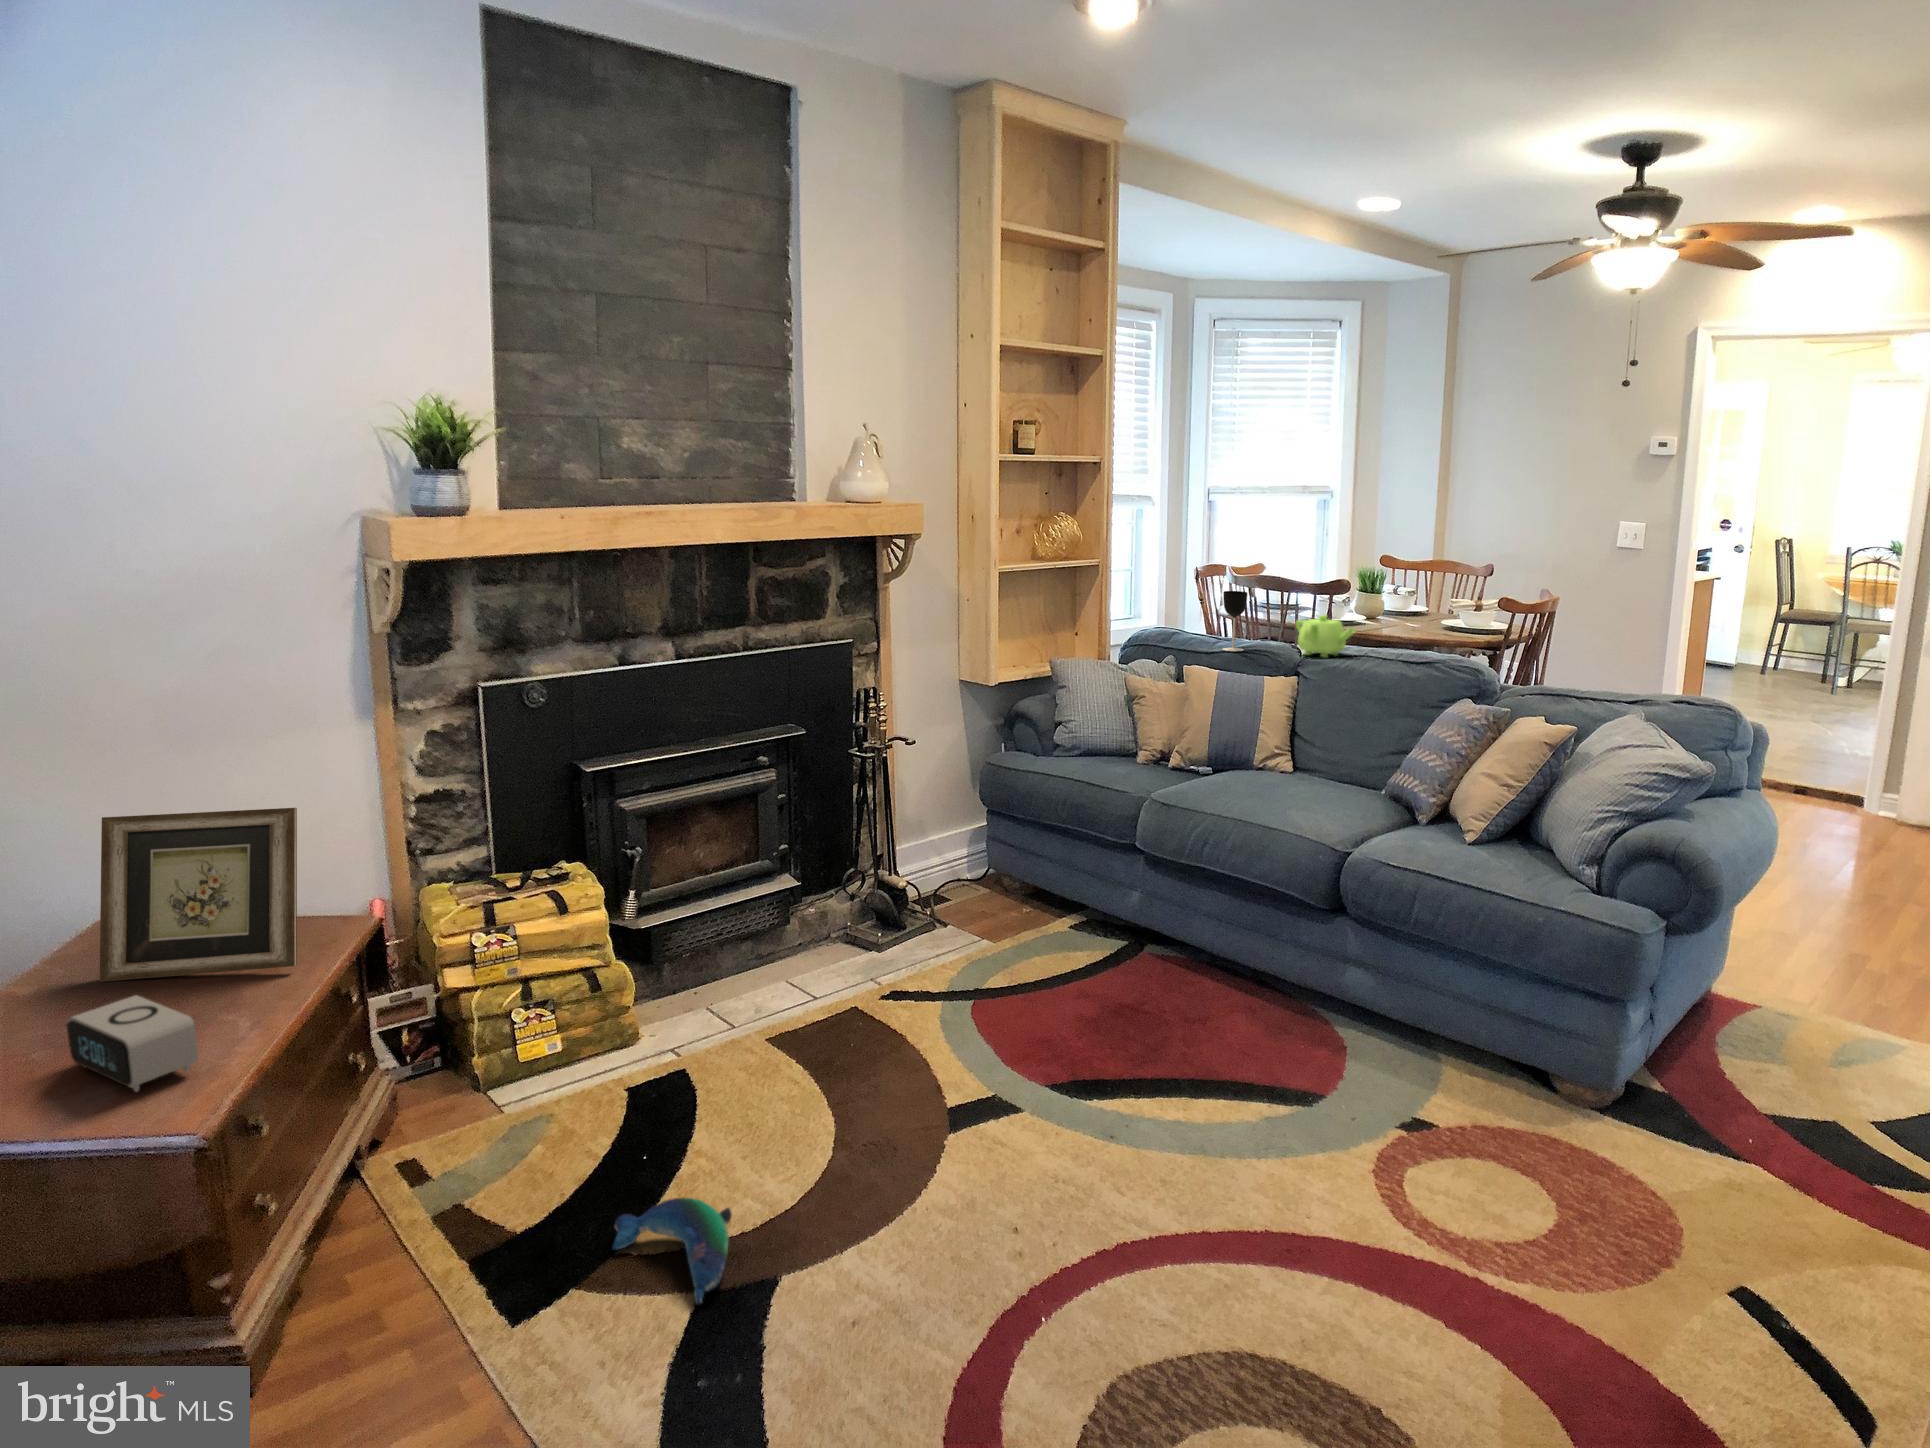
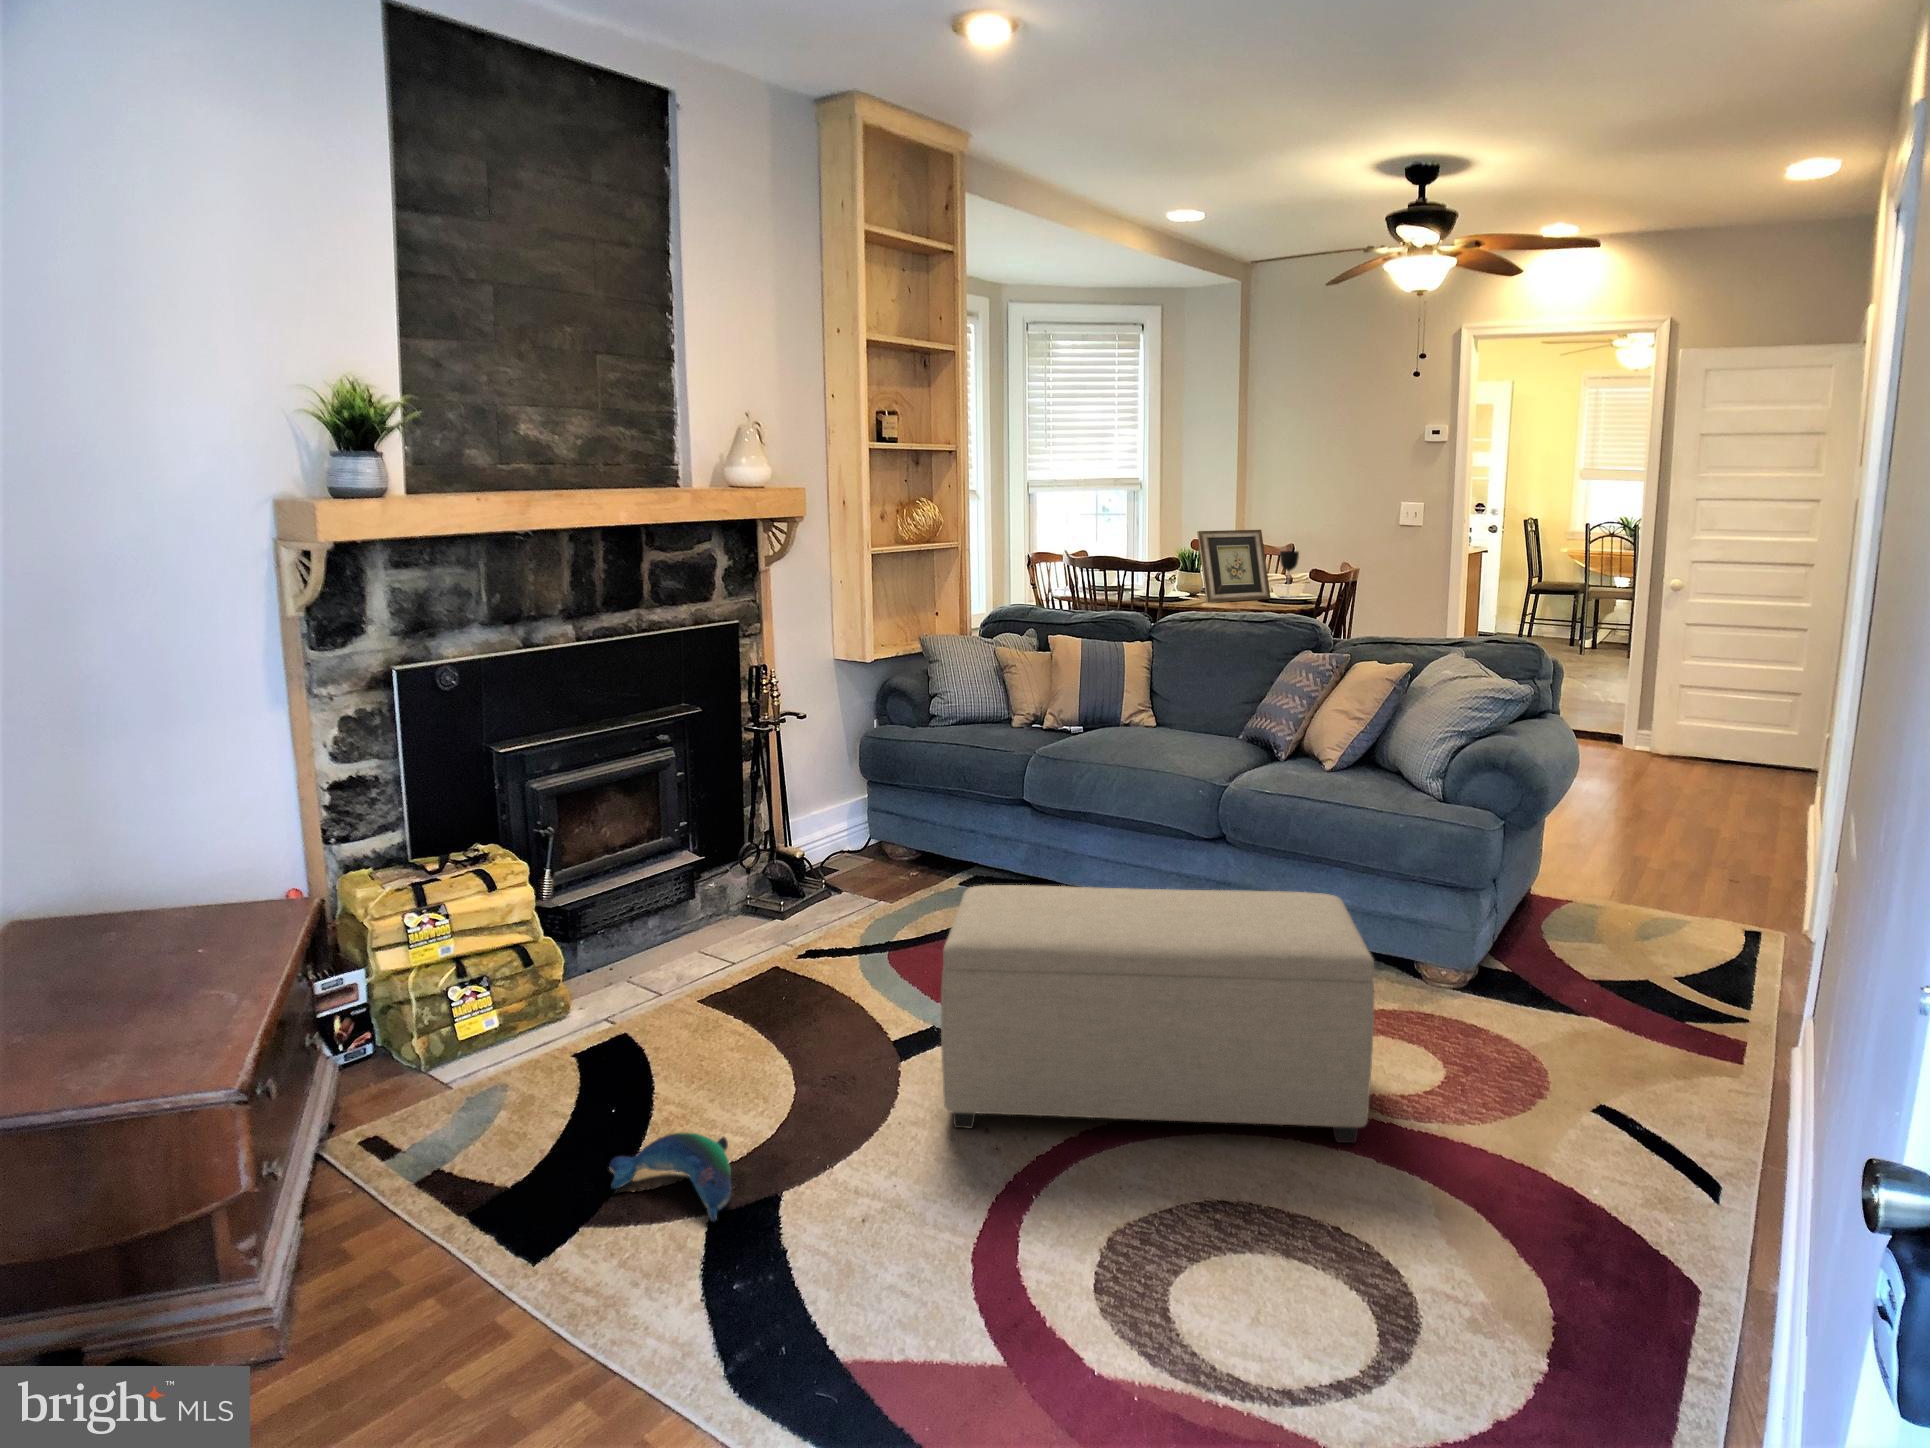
wine glass: present [1222,591,1247,651] -> present [1280,551,1299,598]
teapot: present [1296,615,1354,658] -> none [1151,584,1207,622]
picture frame: present [100,808,297,982] -> present [1197,530,1271,602]
ottoman: none [969,953,1457,1301] -> present [941,885,1374,1143]
alarm clock: present [67,995,198,1092] -> none [57,971,205,1059]

